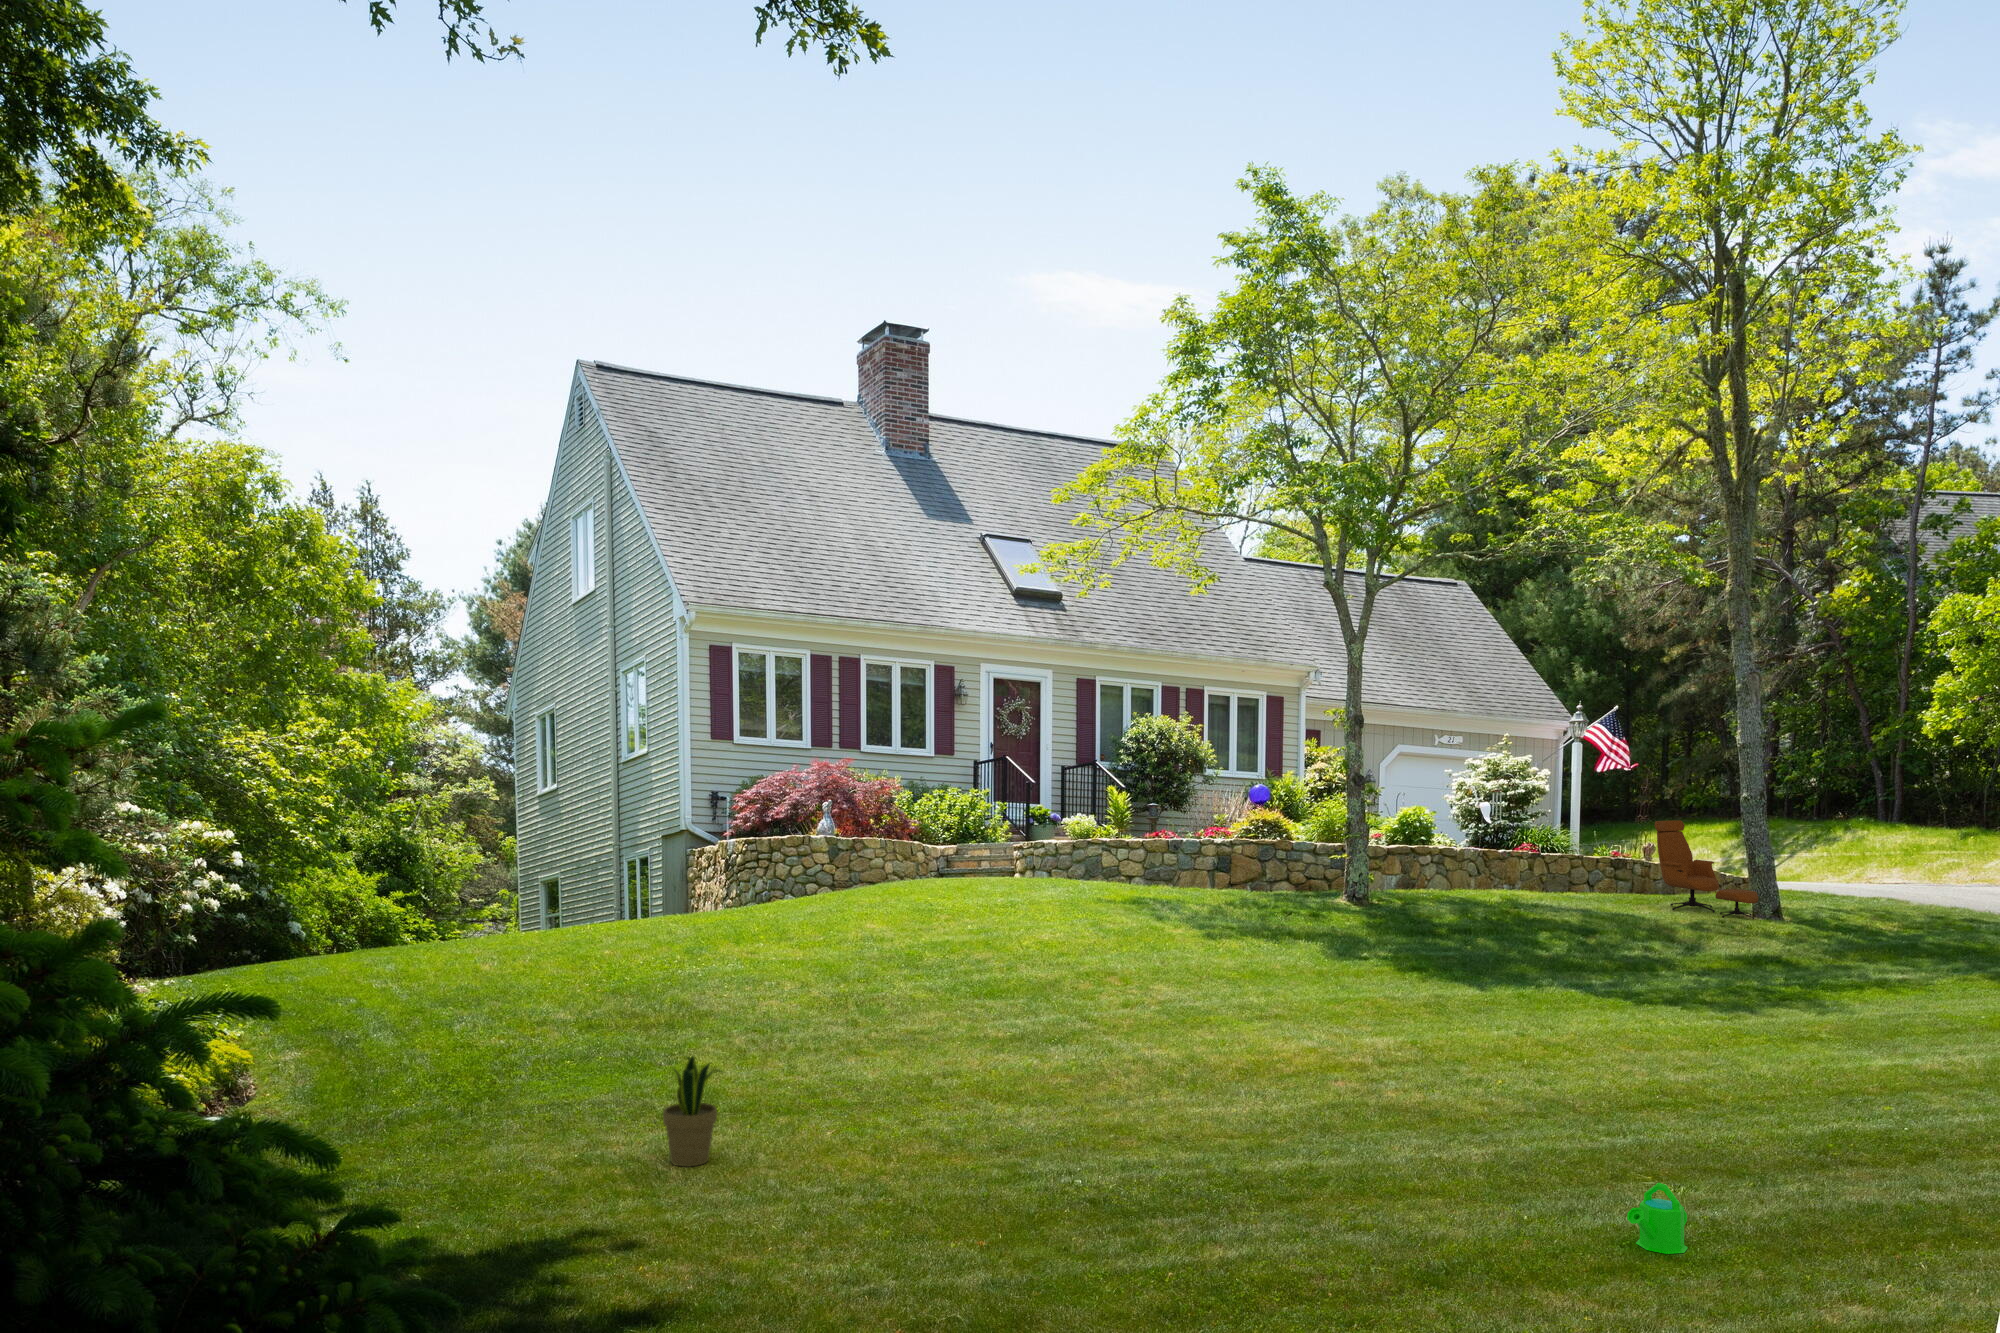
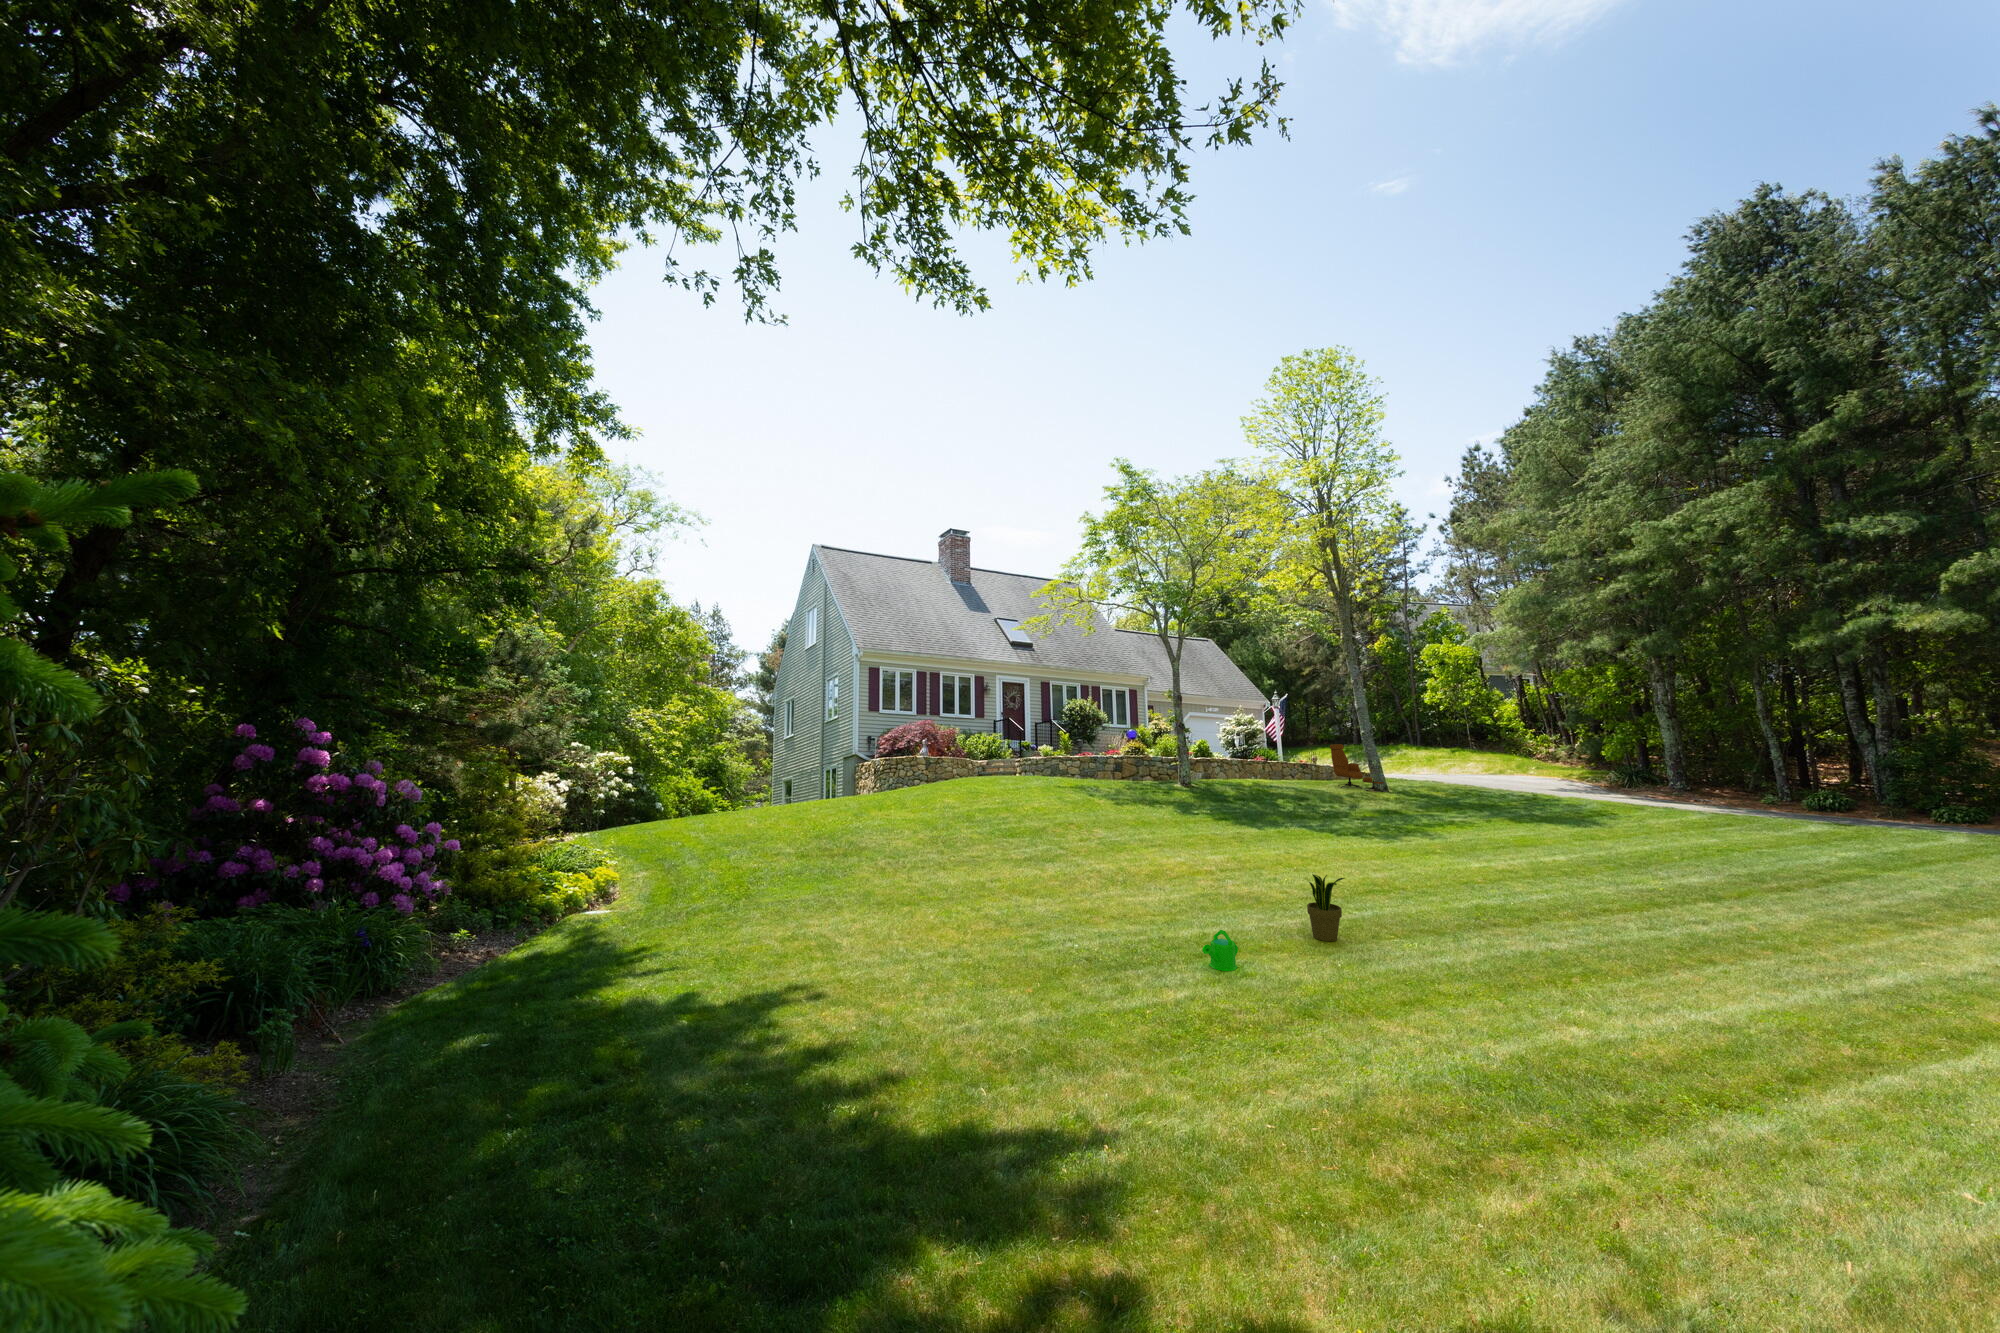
potted plant: present [663,1056,722,1167] -> present [1307,874,1344,941]
watering can: present [1627,1182,1688,1254] -> present [1202,930,1238,971]

